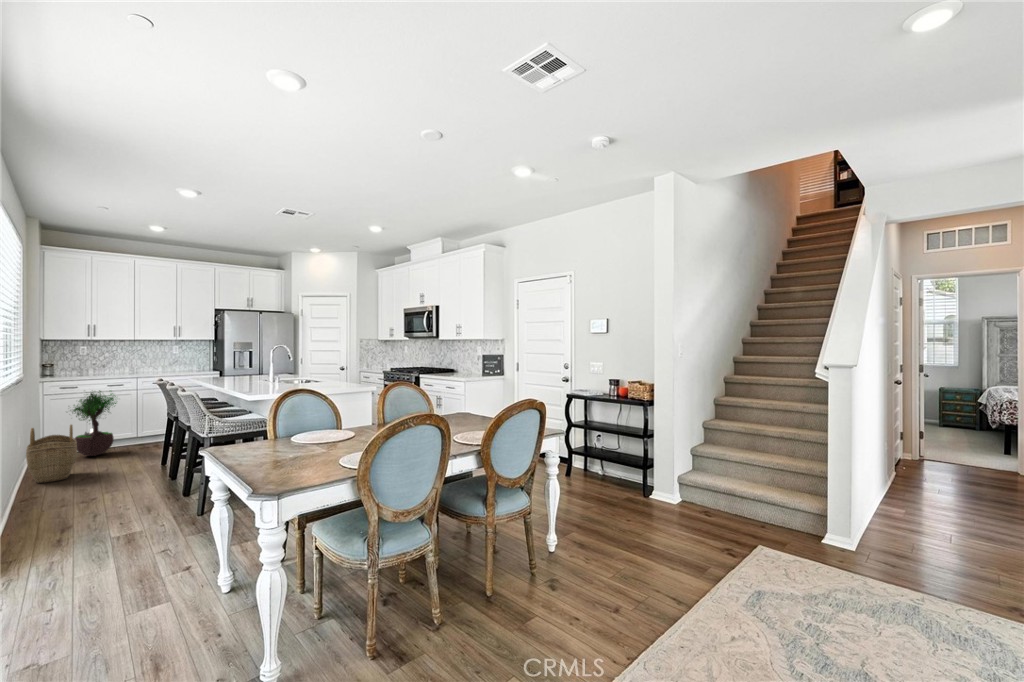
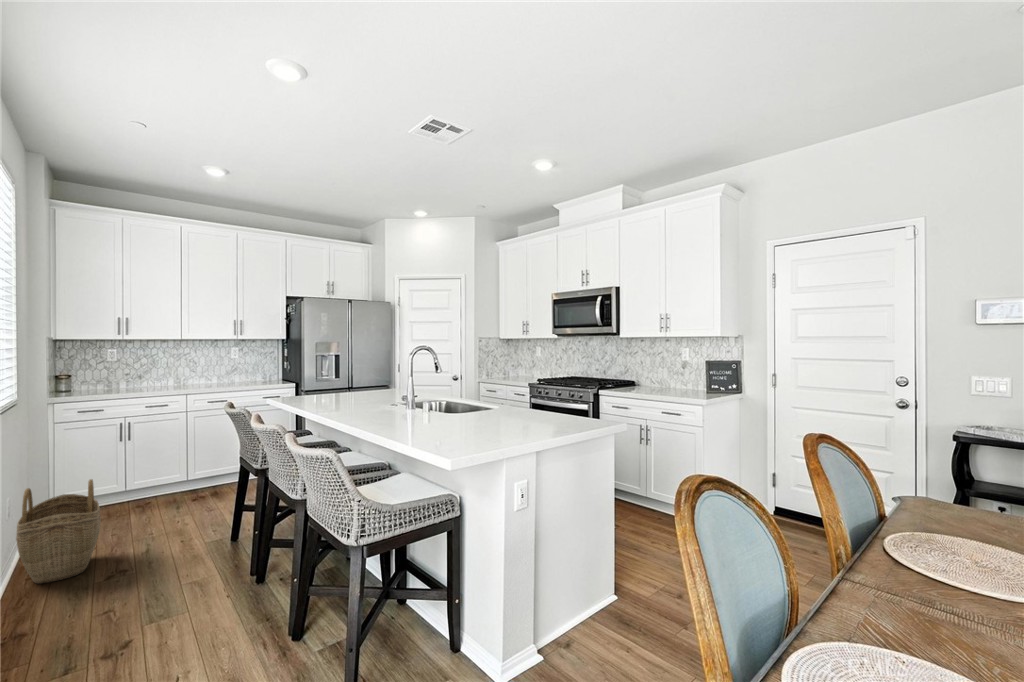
potted tree: present [73,391,116,456] -> none [85,411,164,514]

